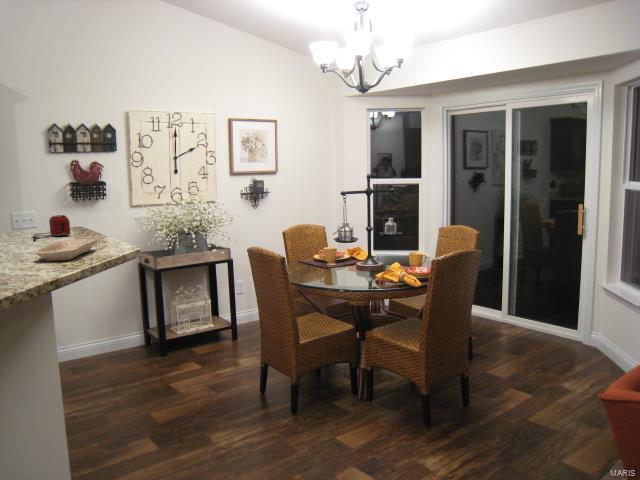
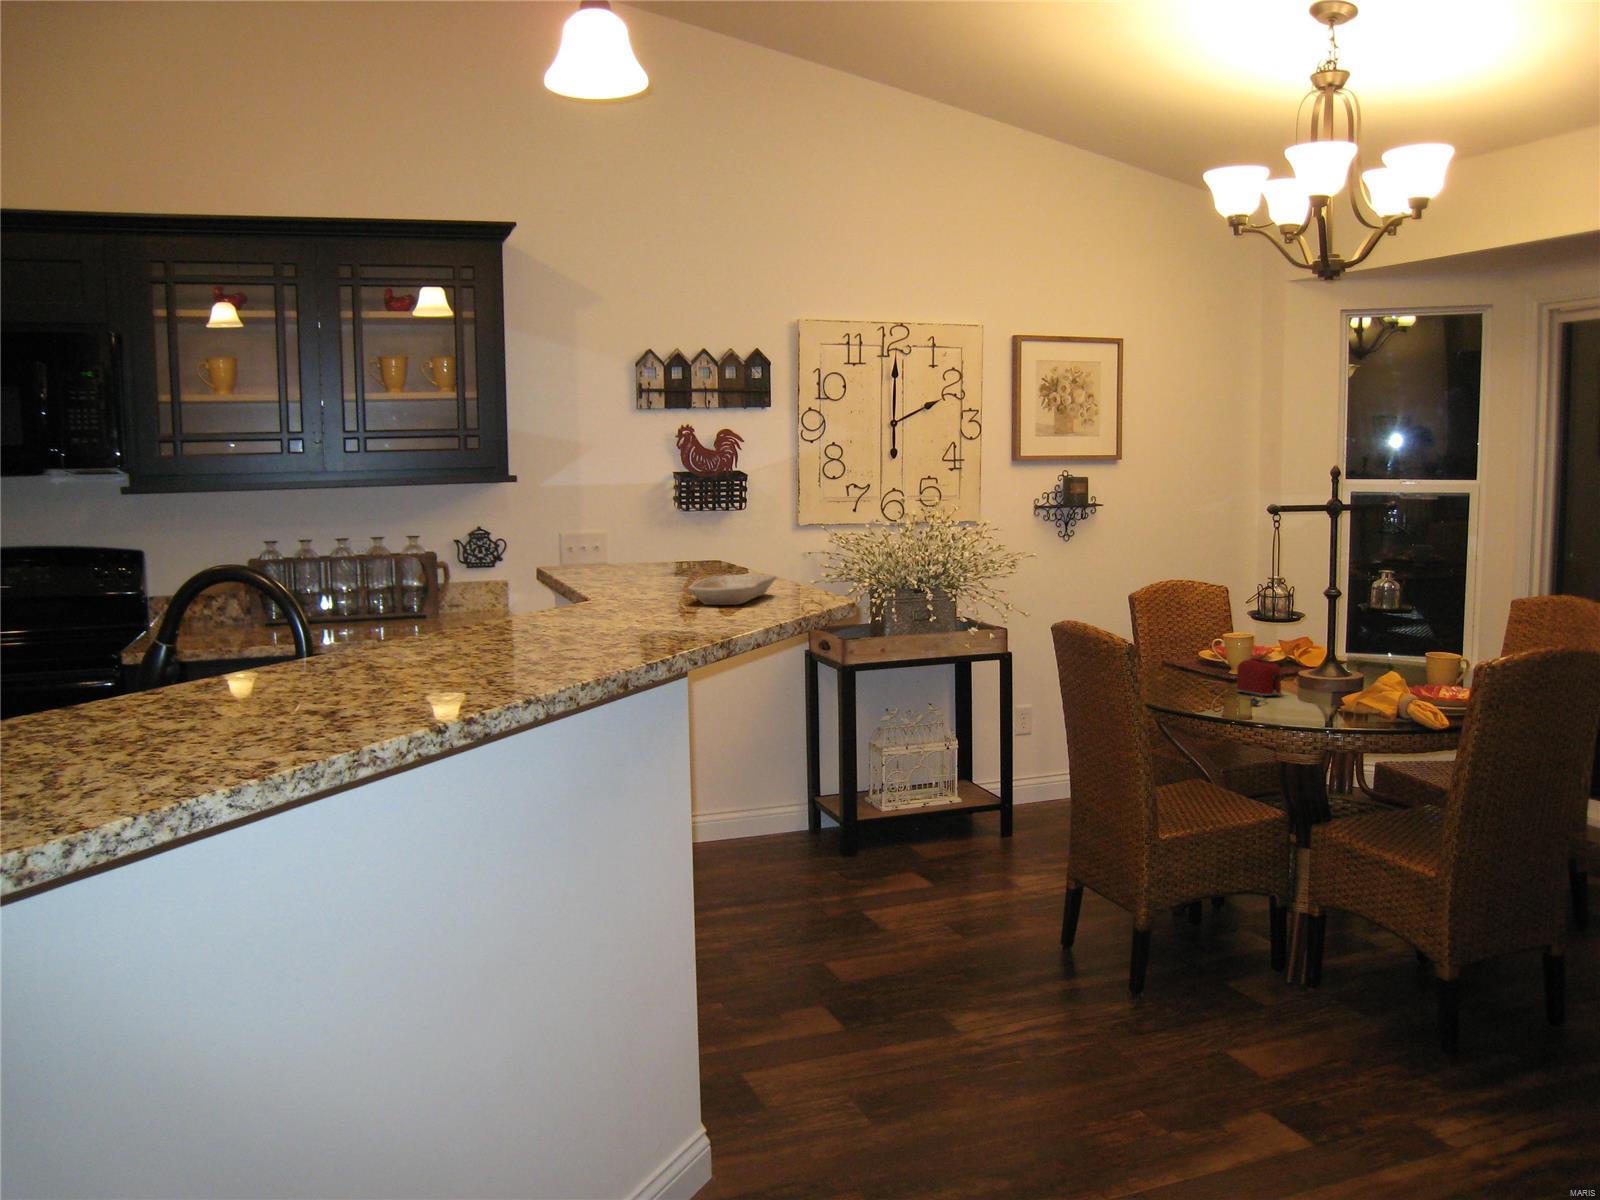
toaster: present [32,215,71,241] -> present [1210,659,1281,706]

